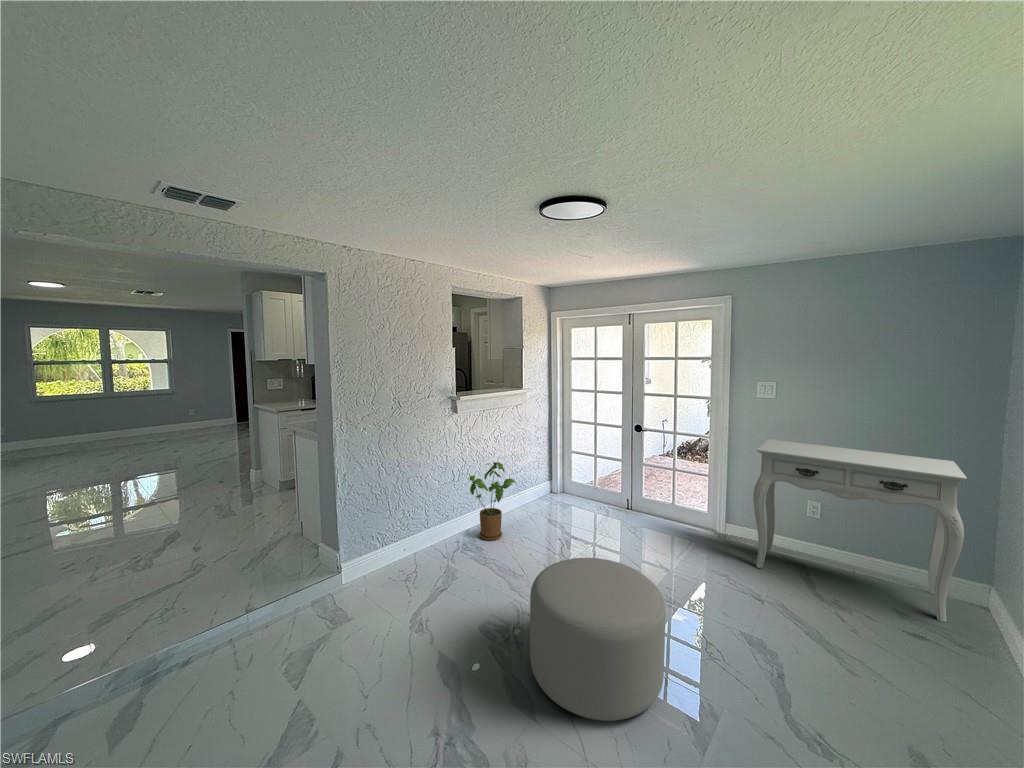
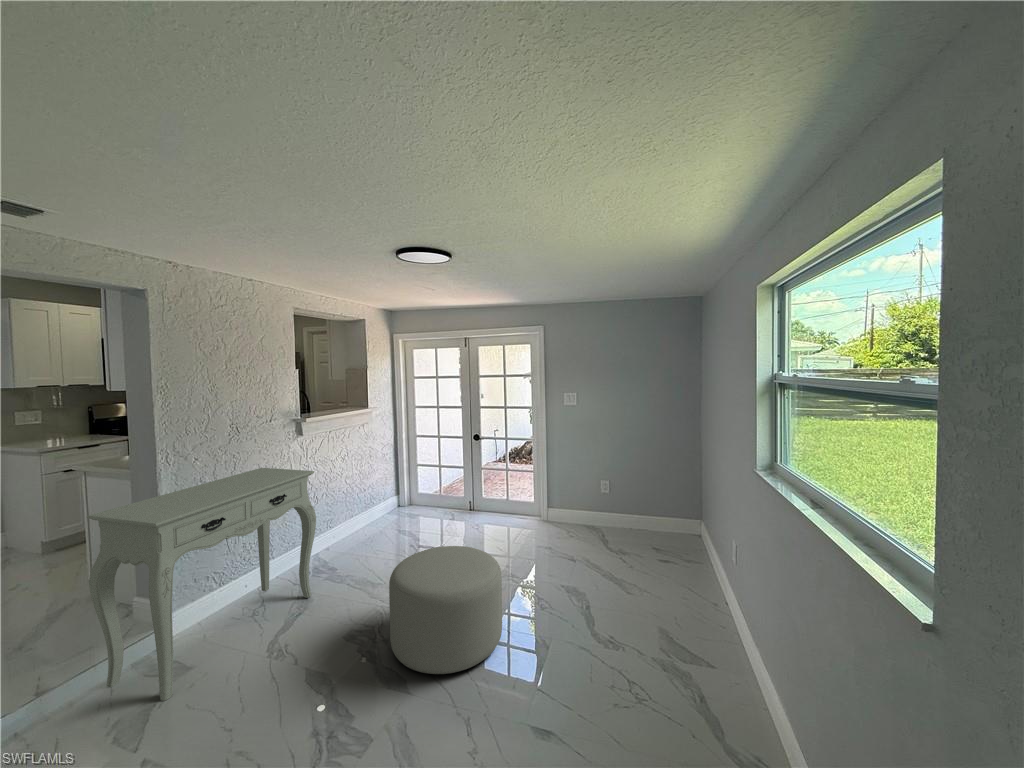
console table: present [753,439,968,622] -> present [87,468,316,701]
house plant: present [469,462,517,540] -> none [315,480,367,558]

